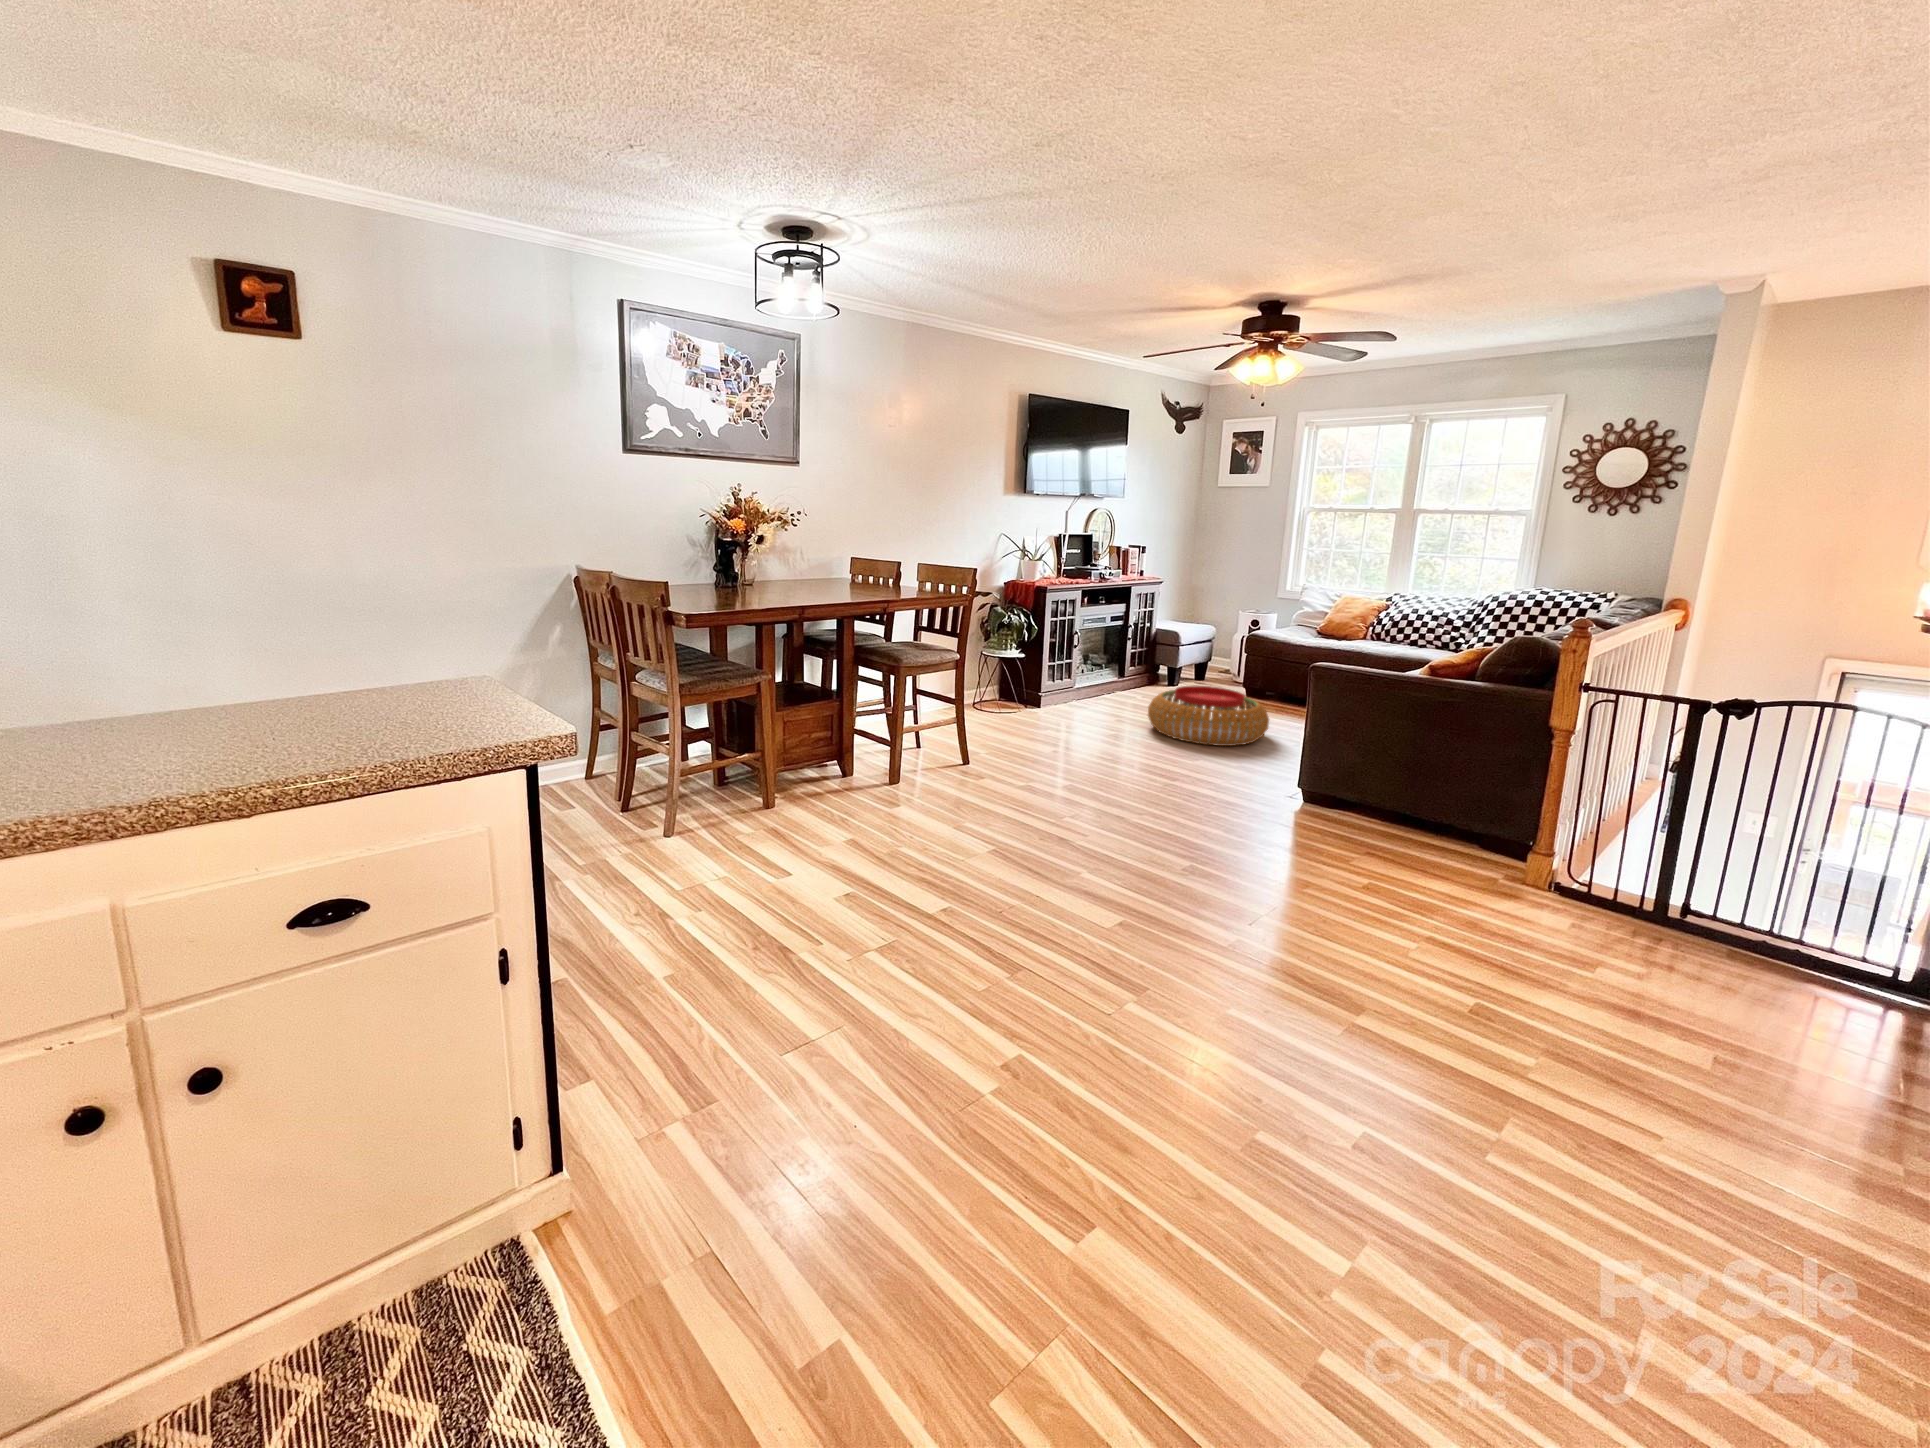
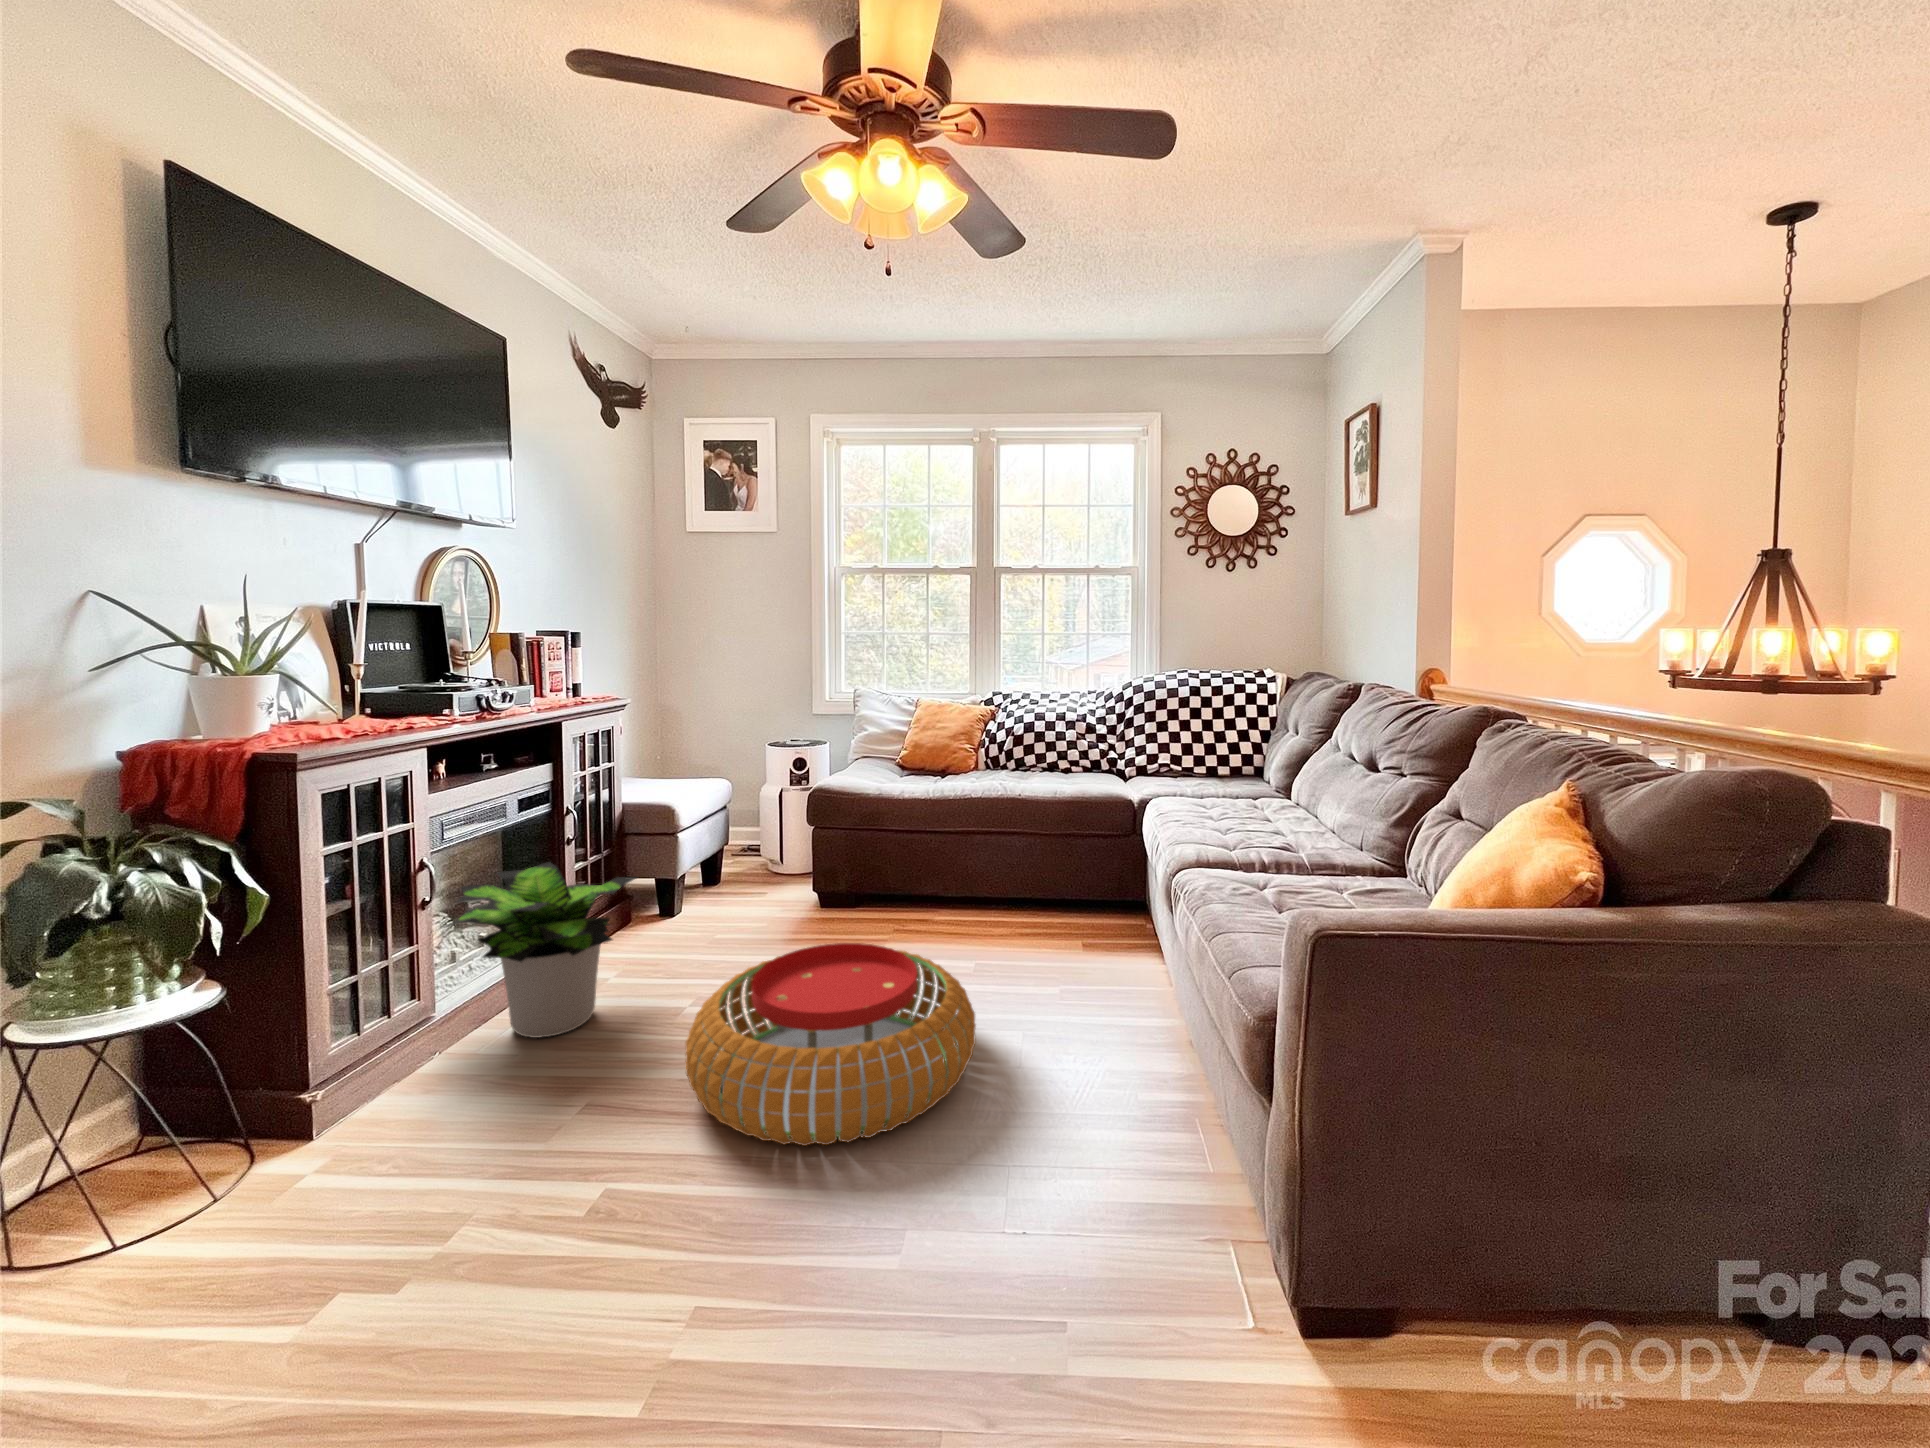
potted plant: none [1075,642,1149,705] -> present [443,862,636,1038]

